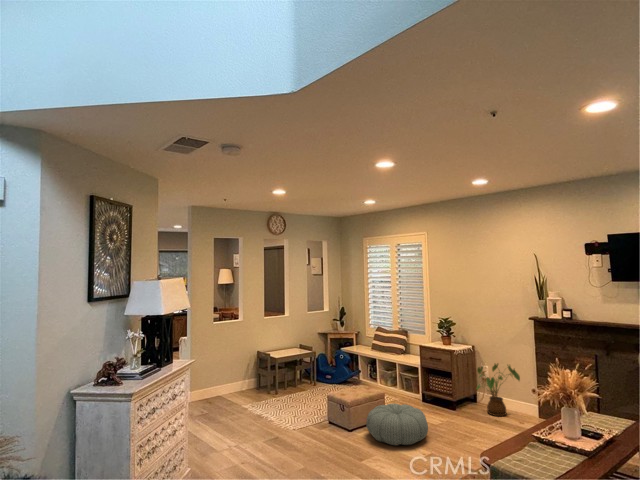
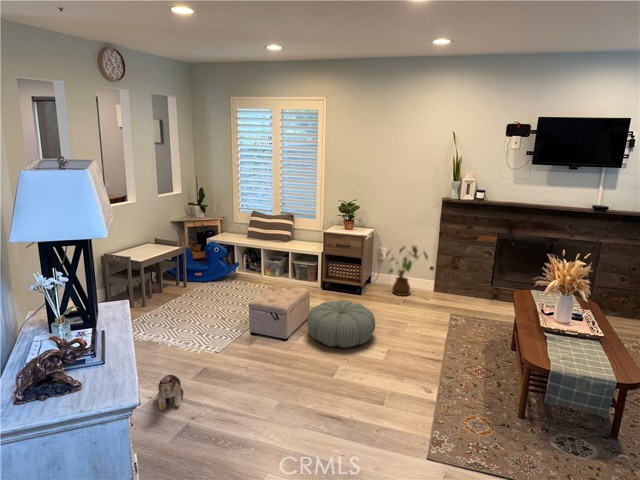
plush toy: none [224,428,252,454] -> present [157,375,183,410]

